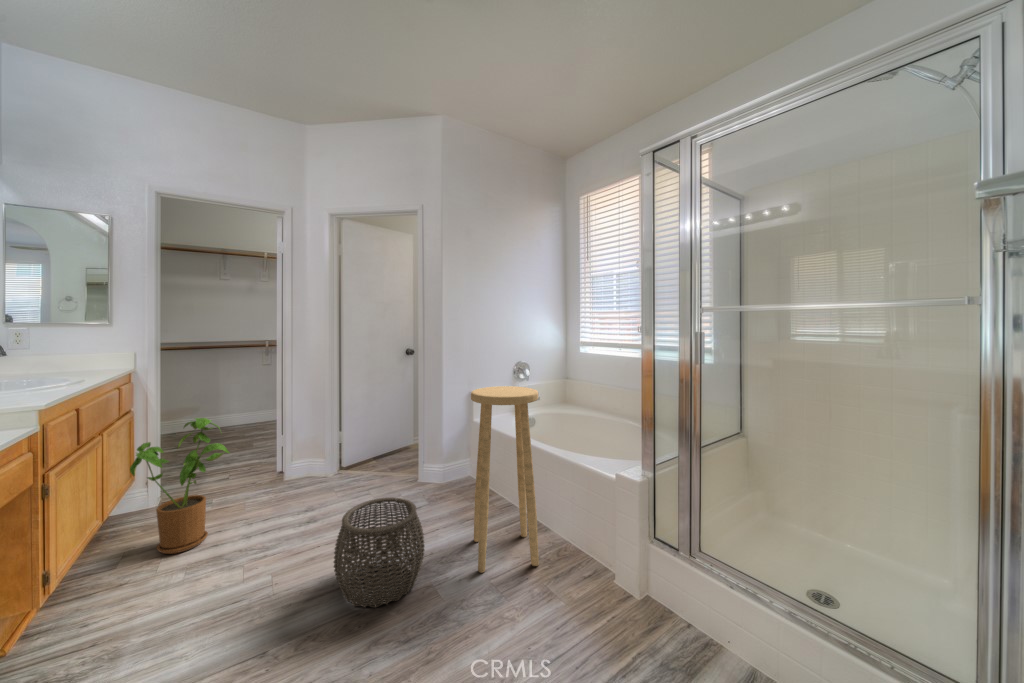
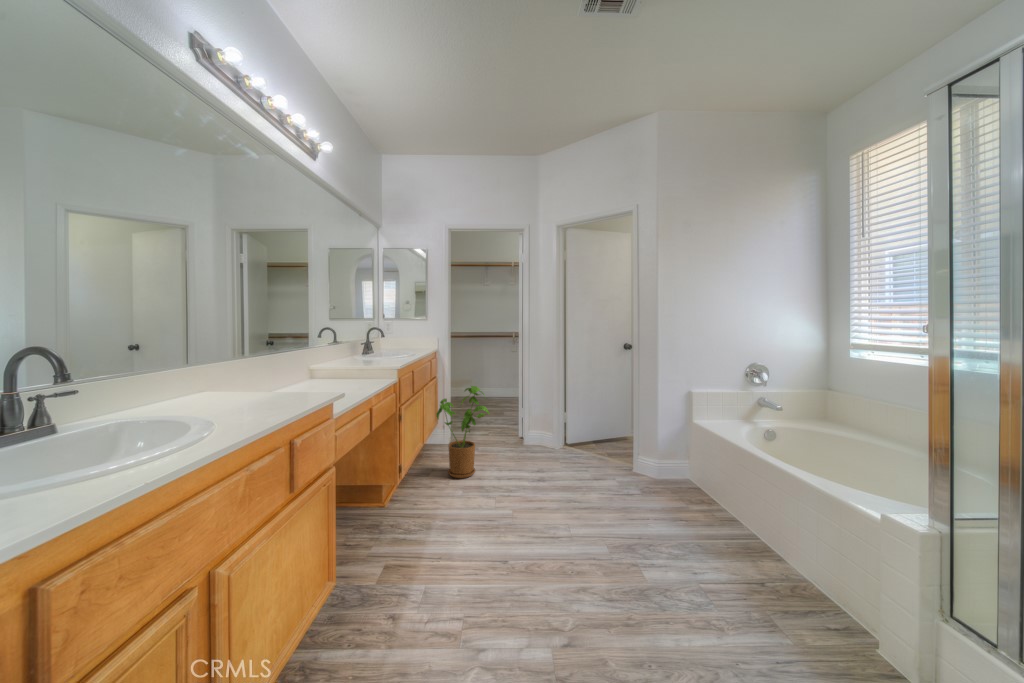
stool: present [471,386,539,573] -> none [685,387,771,590]
woven basket: present [334,498,425,608] -> none [555,474,633,566]

